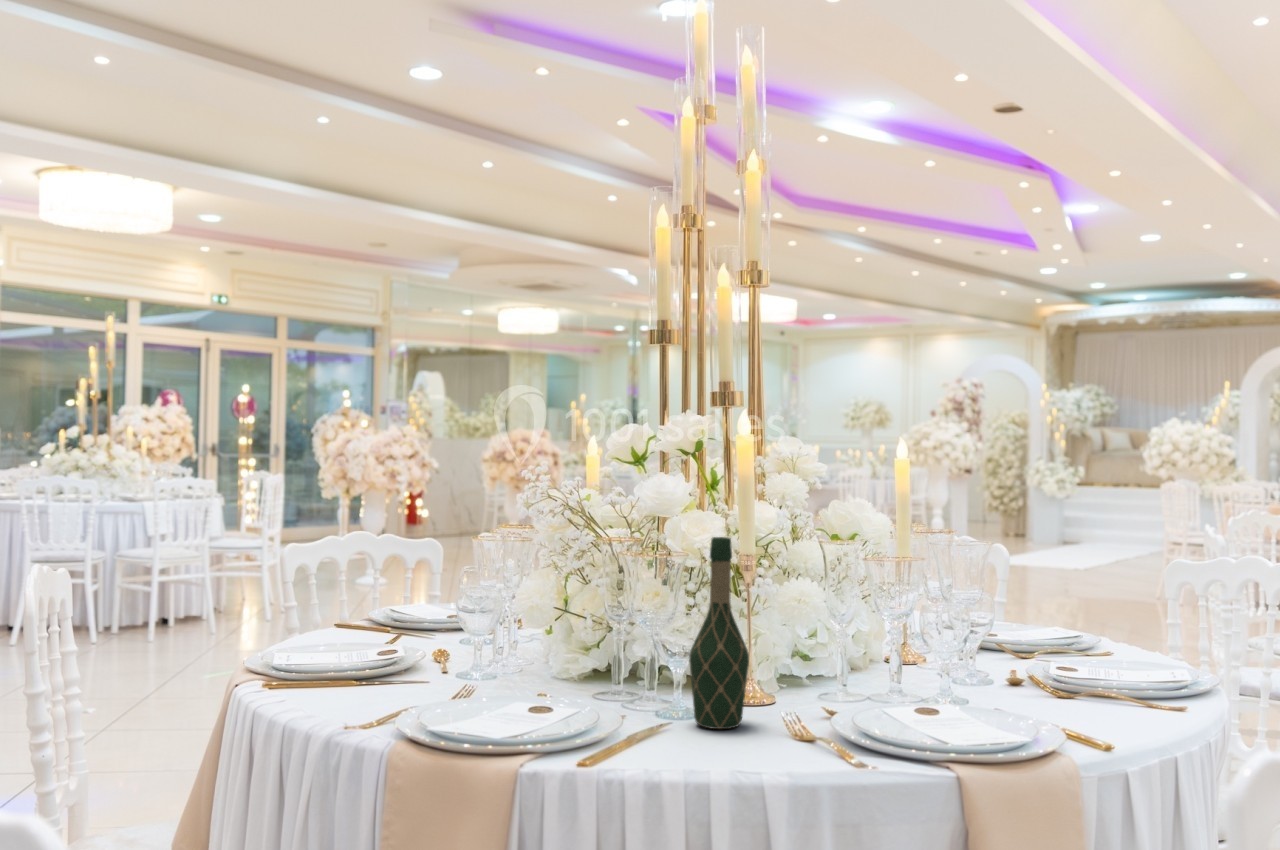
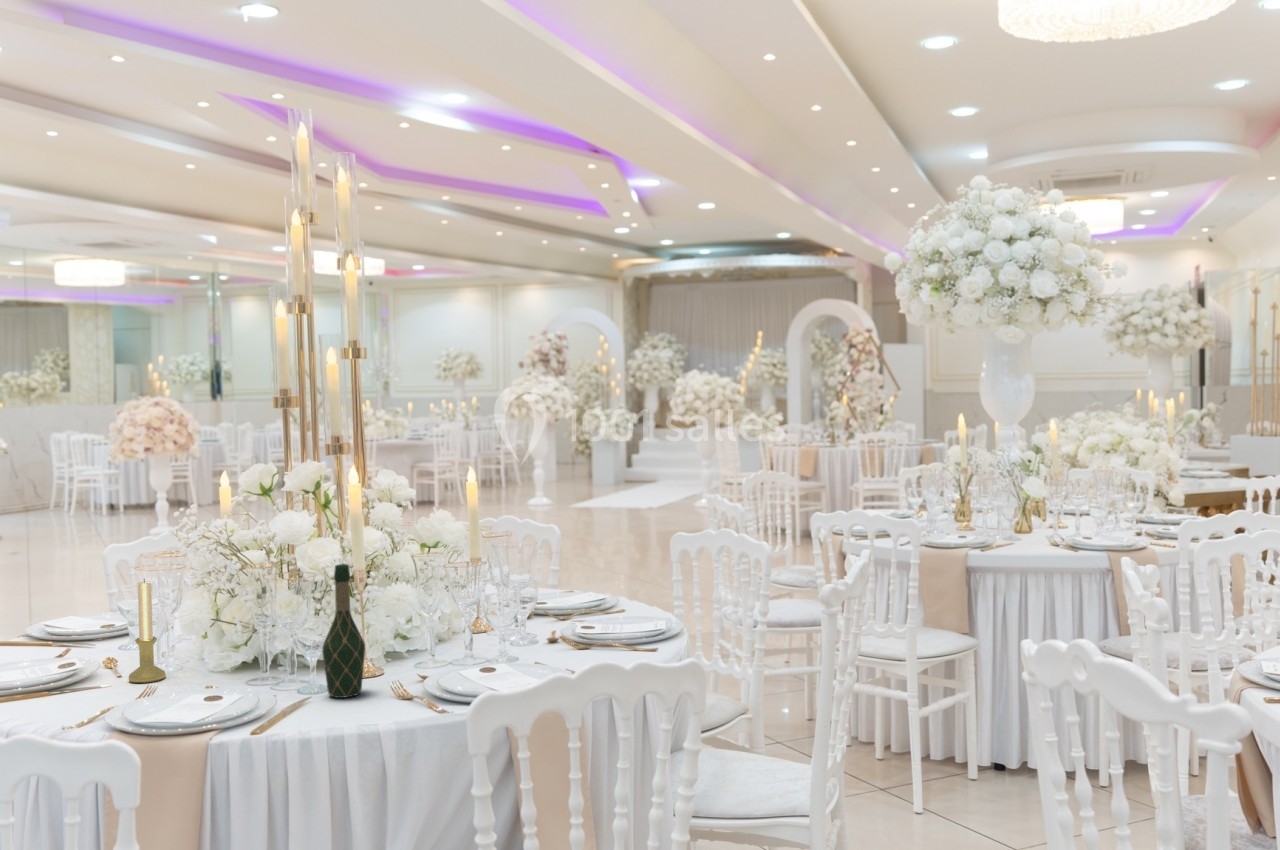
candle holder: none [453,548,498,682] -> present [128,579,166,683]

